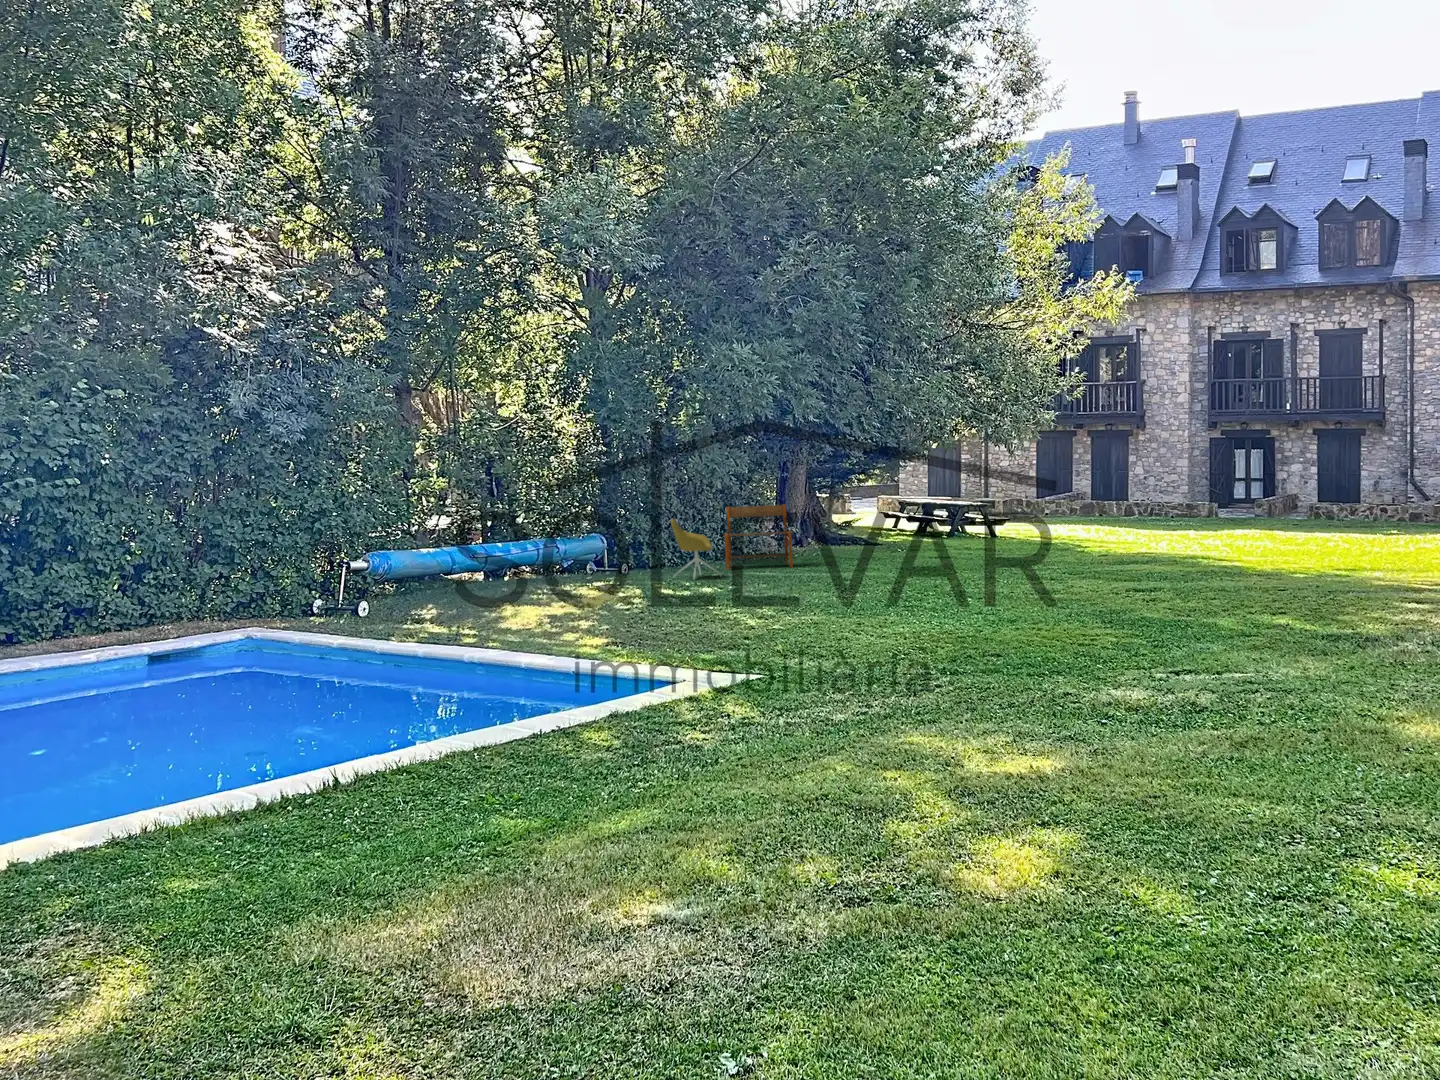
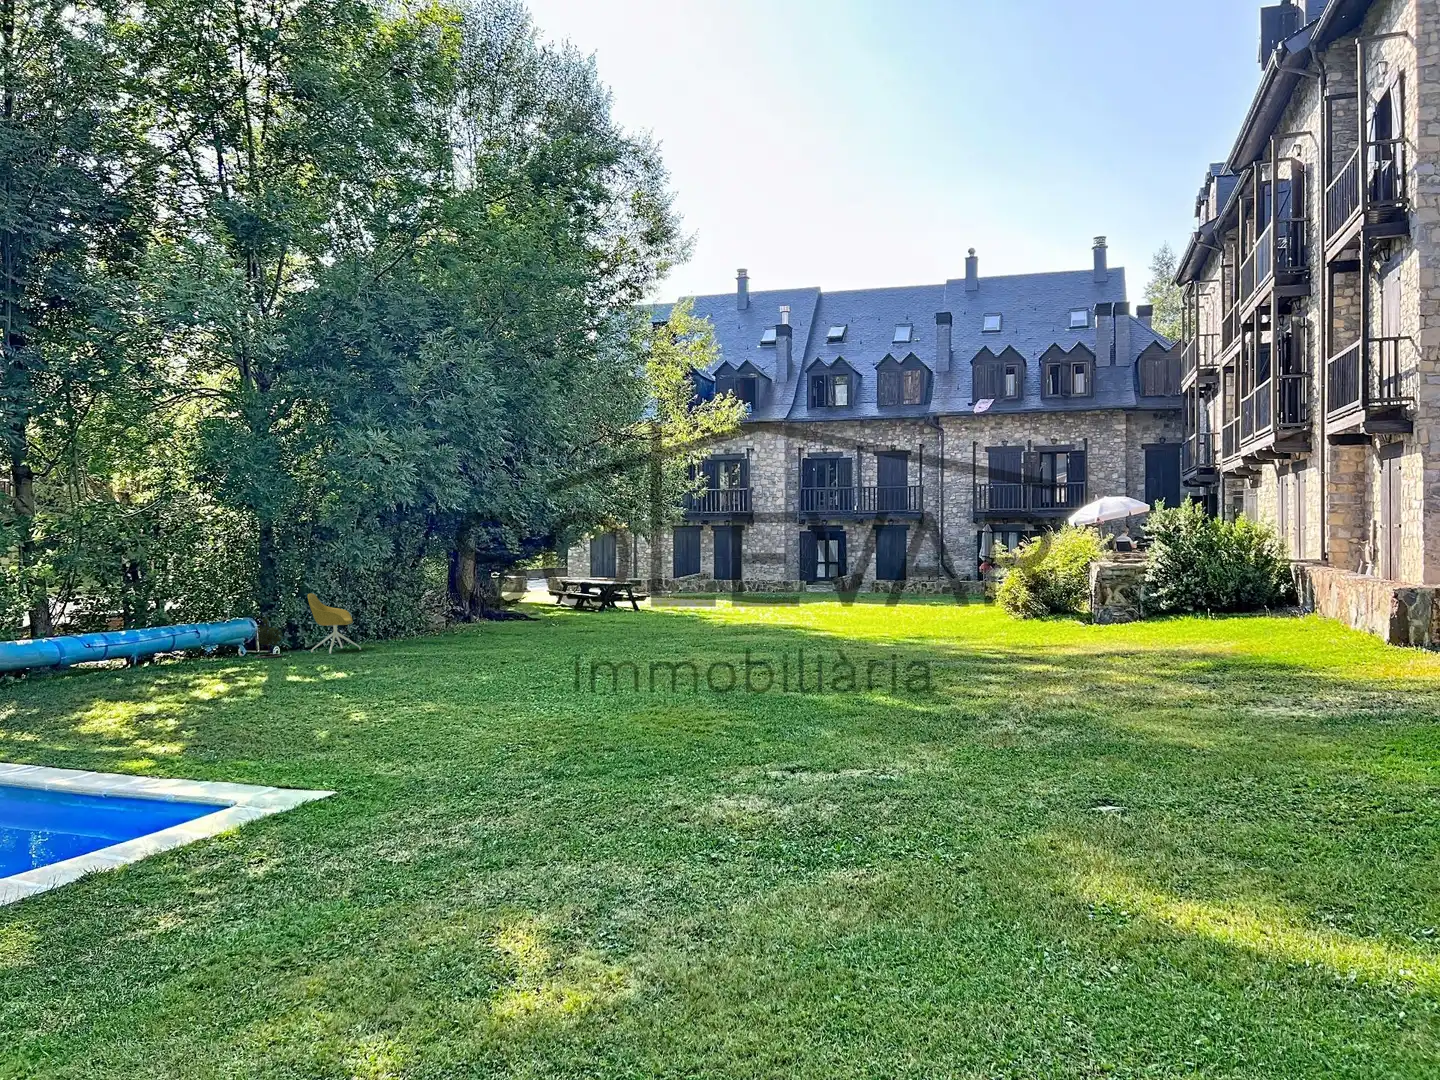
bench: present [724,504,793,570] -> none [371,579,440,643]
potted tree: none [622,539,651,582] -> present [255,617,282,658]

